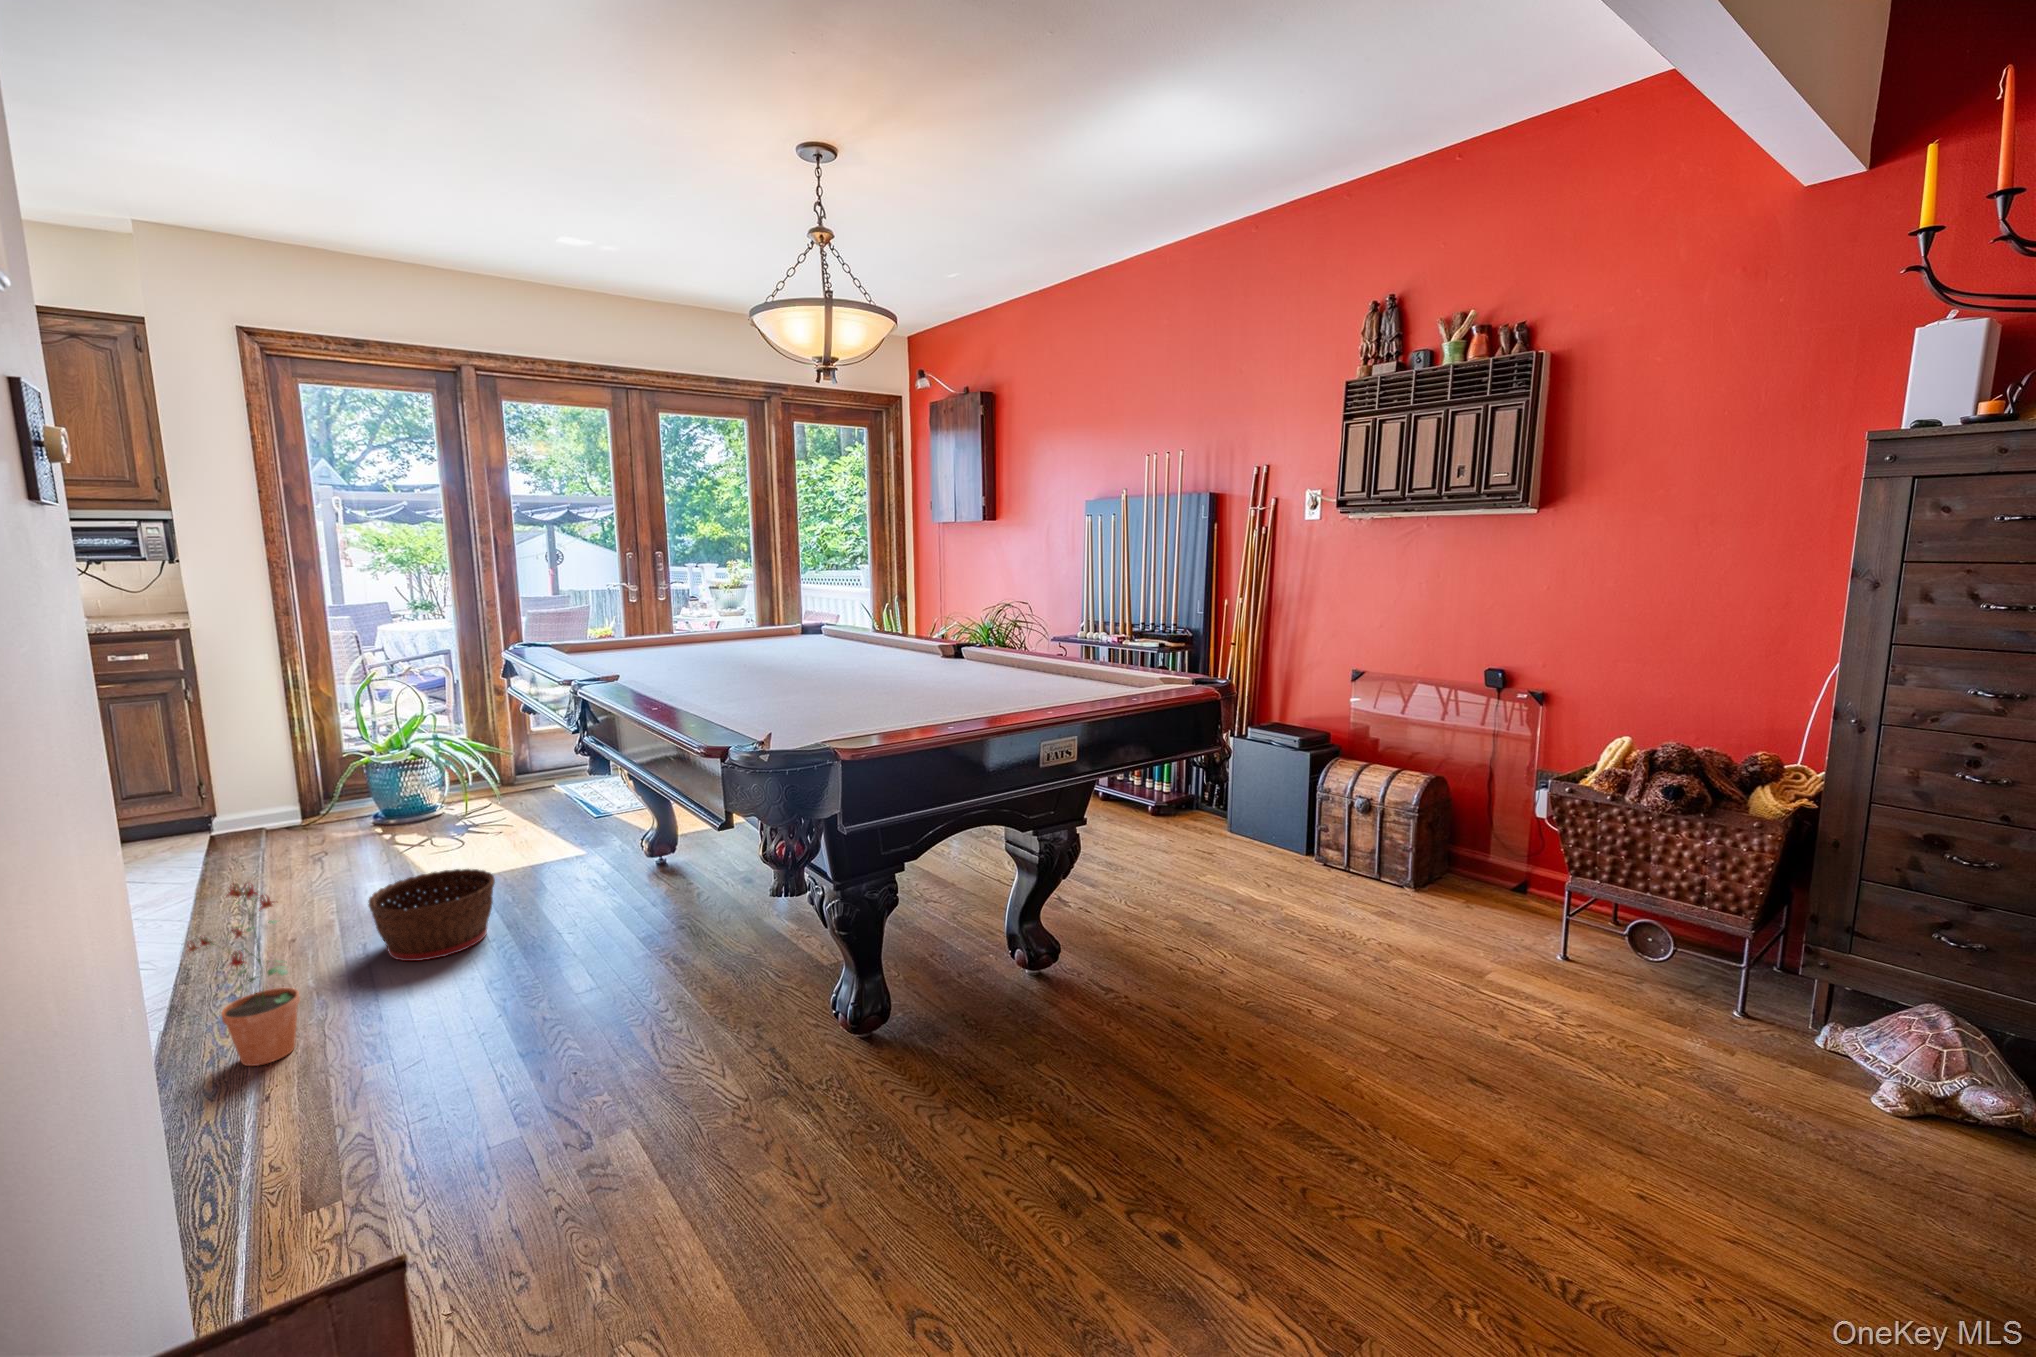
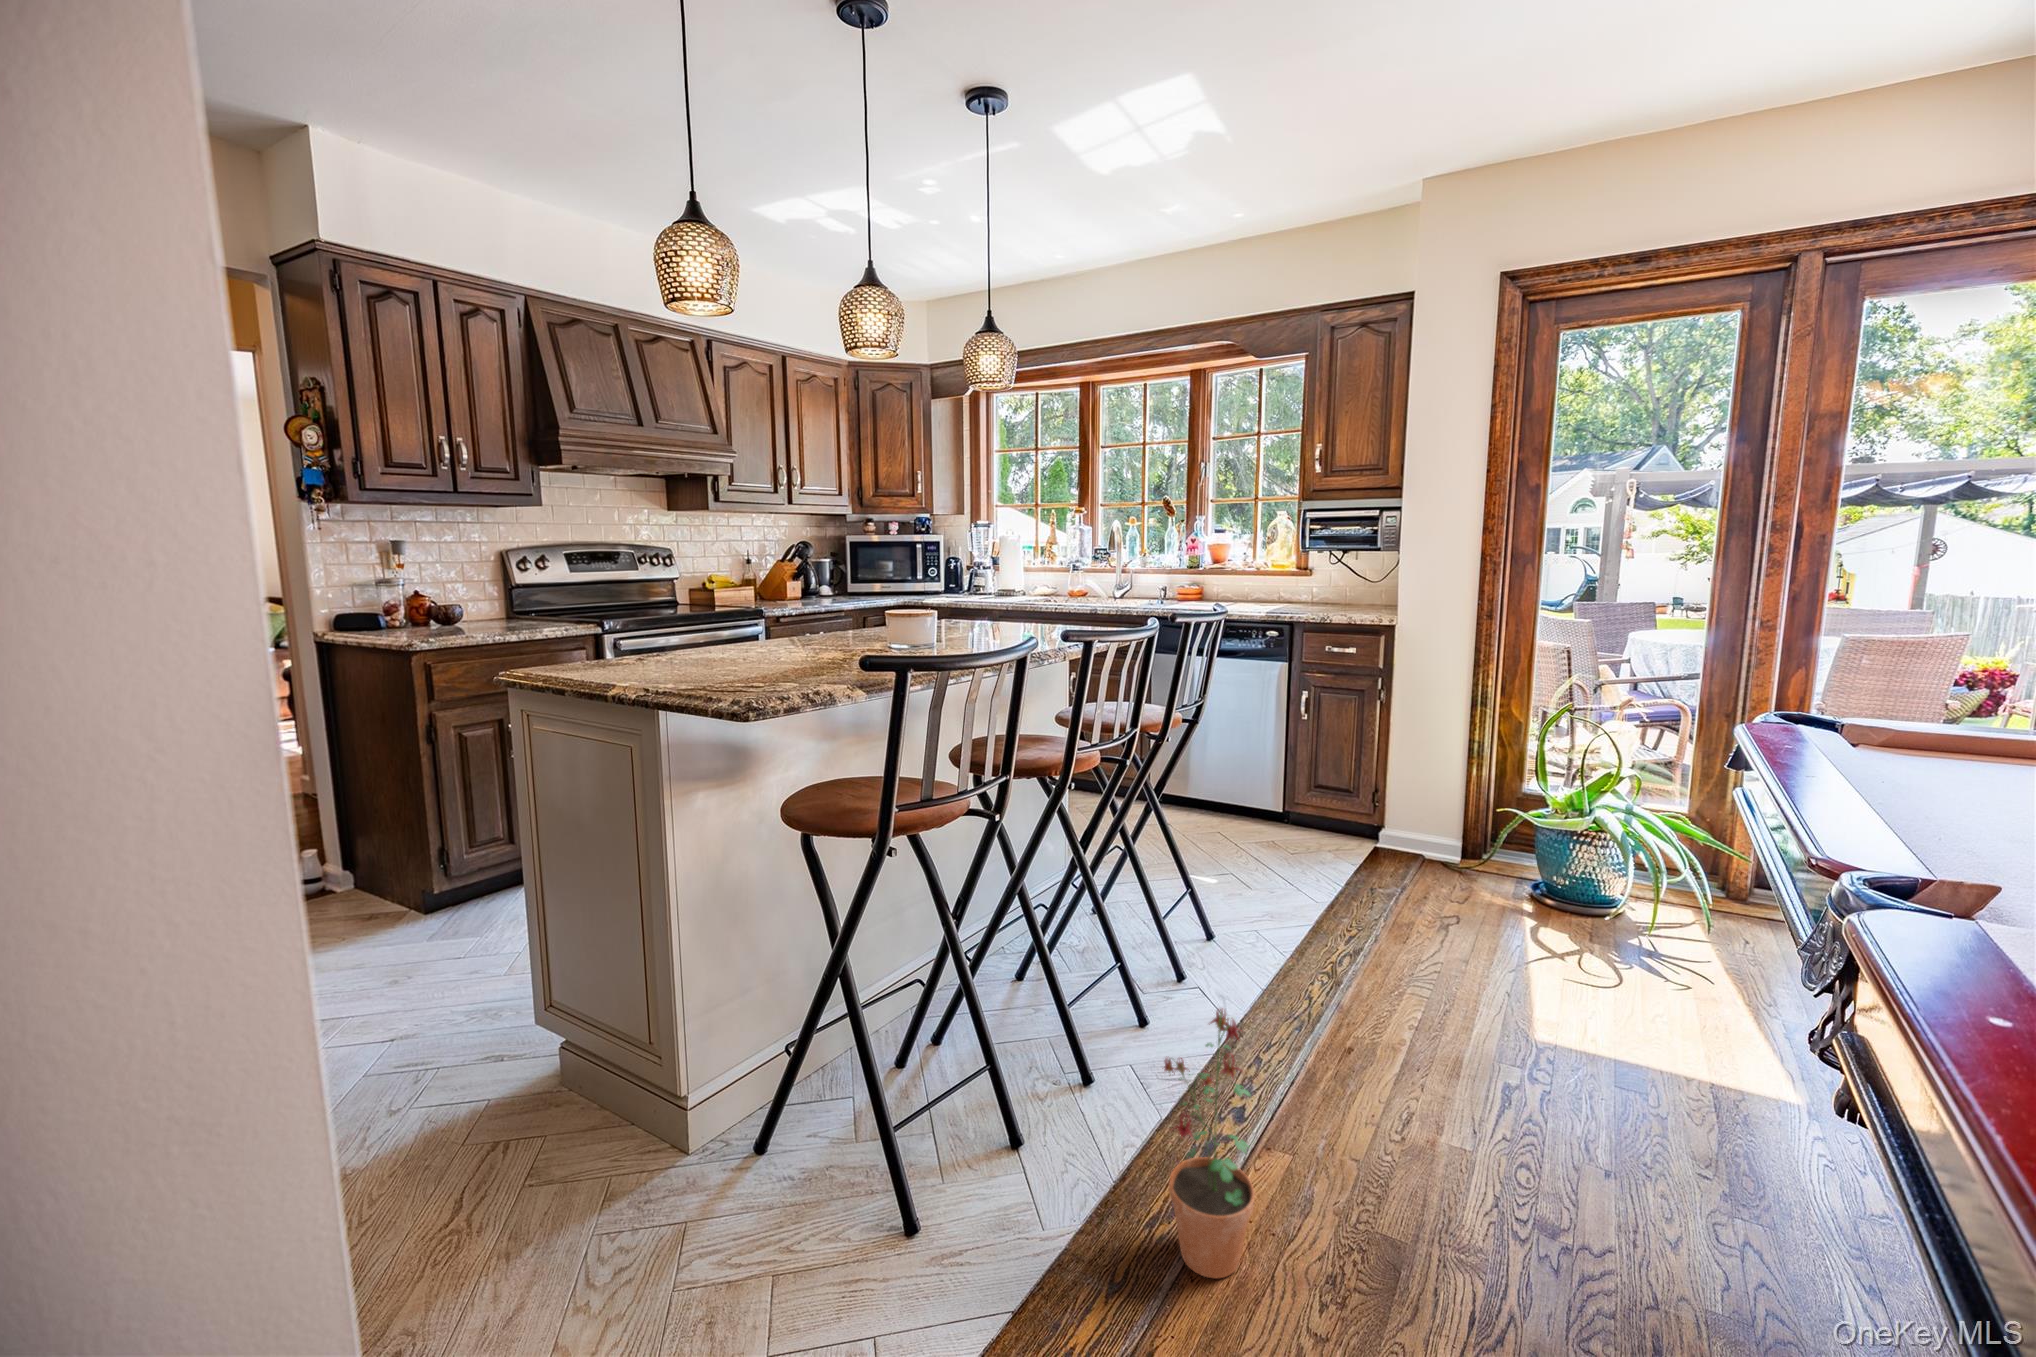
basket: present [368,869,495,961] -> none [1410,1055,1611,1242]

